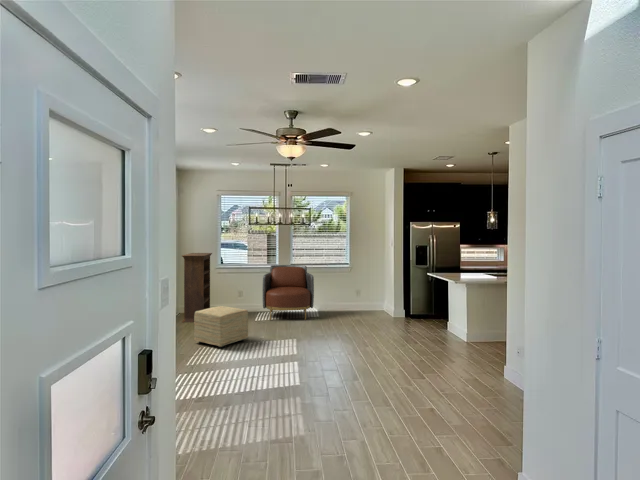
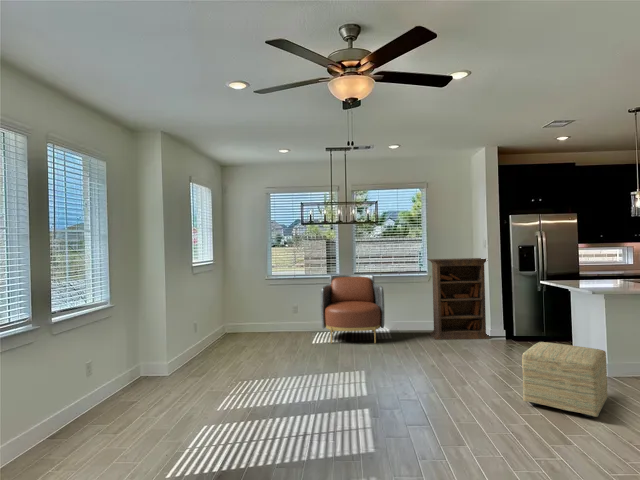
bookcase: present [182,253,212,322] -> present [428,258,491,339]
ottoman: present [194,306,248,348] -> present [522,342,607,418]

